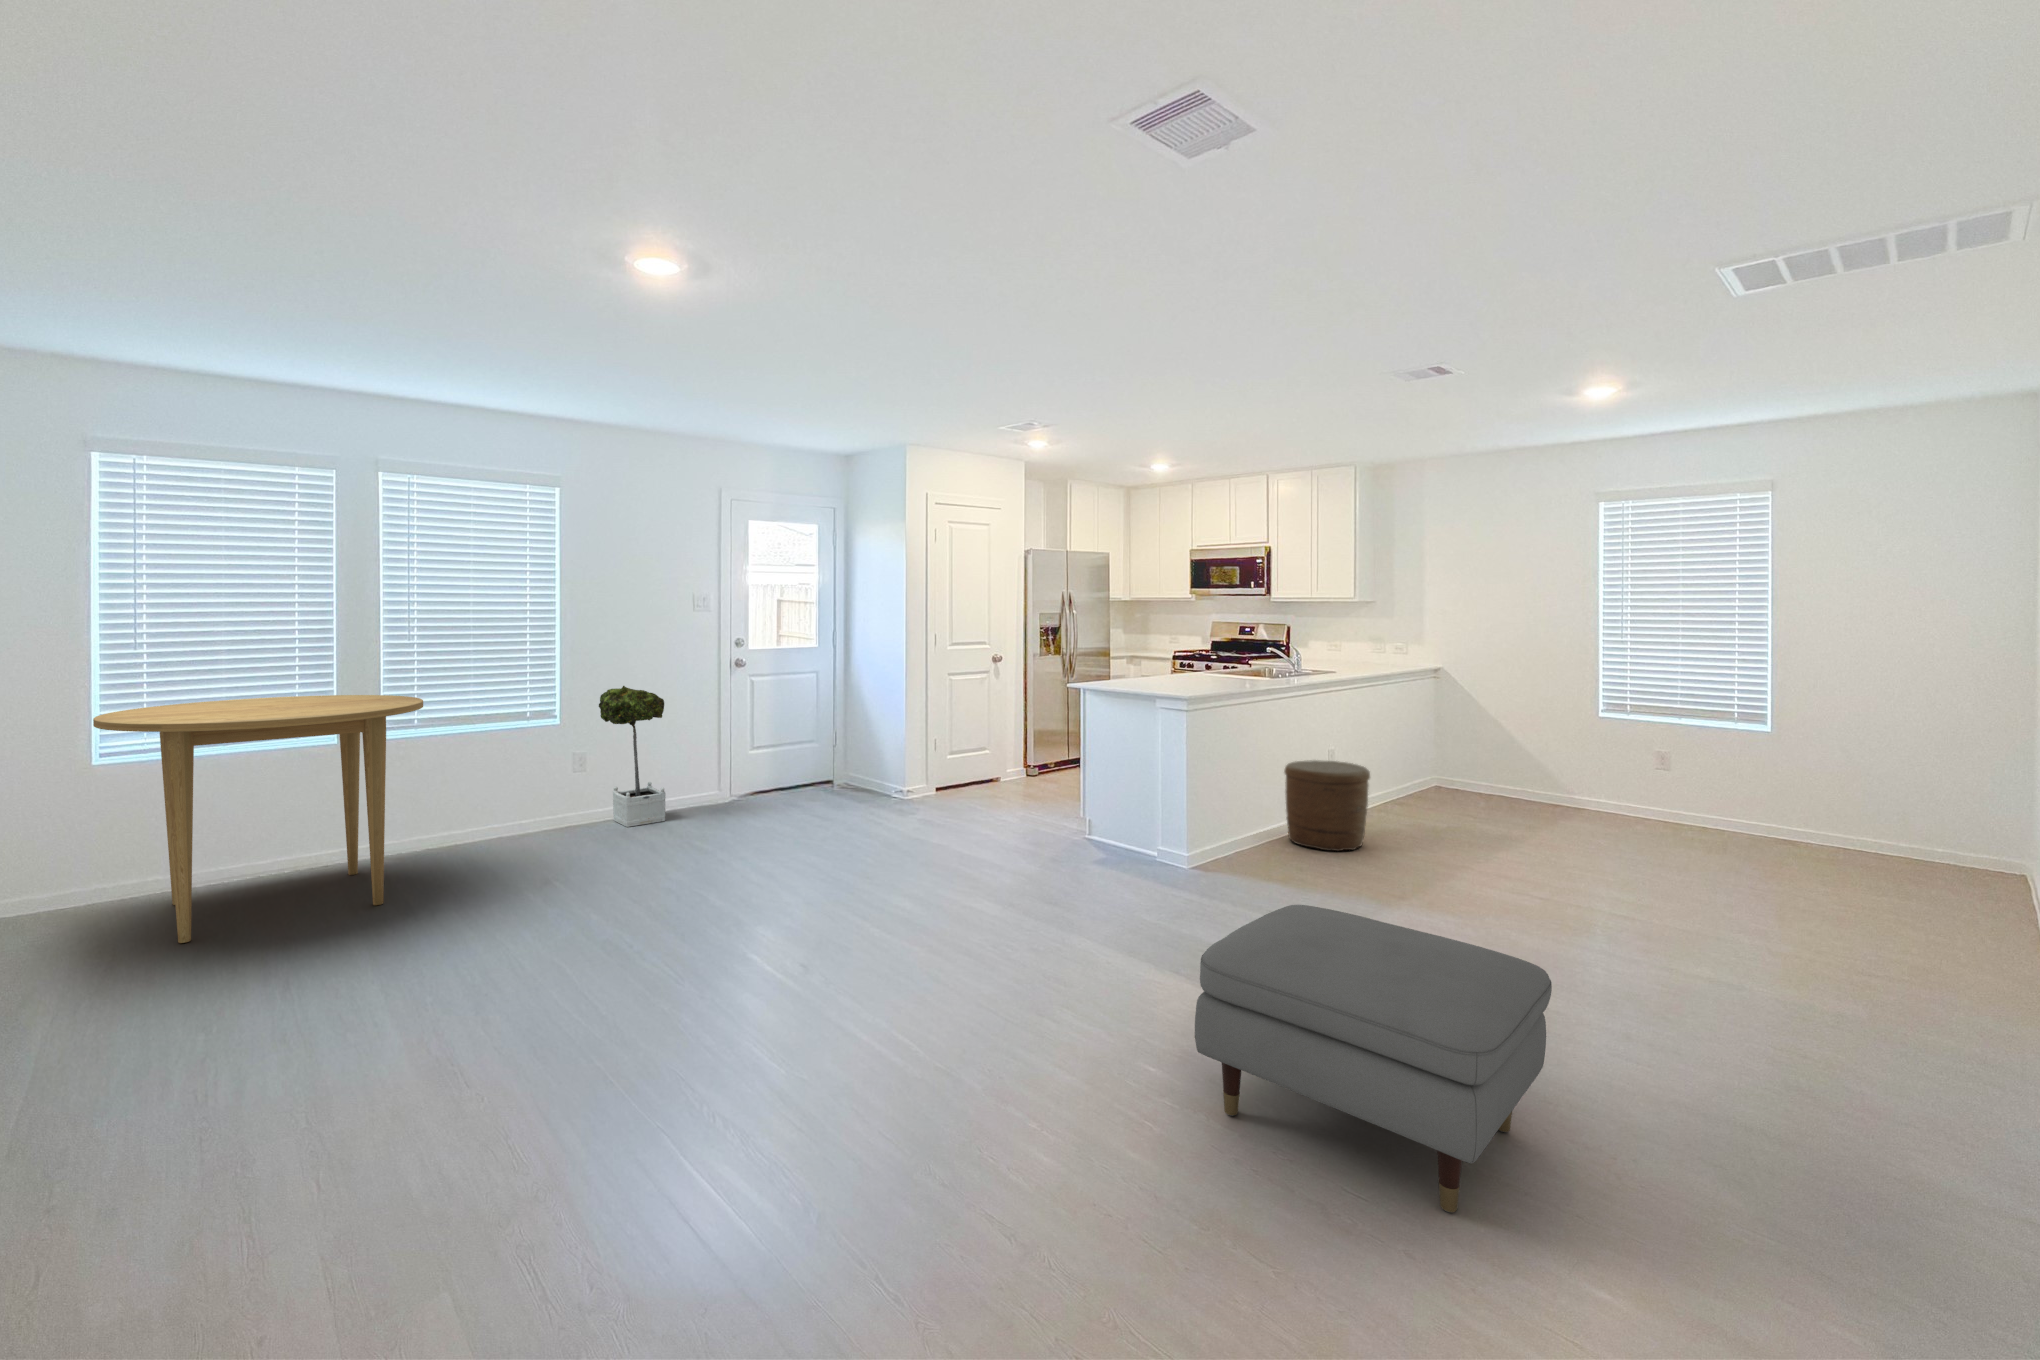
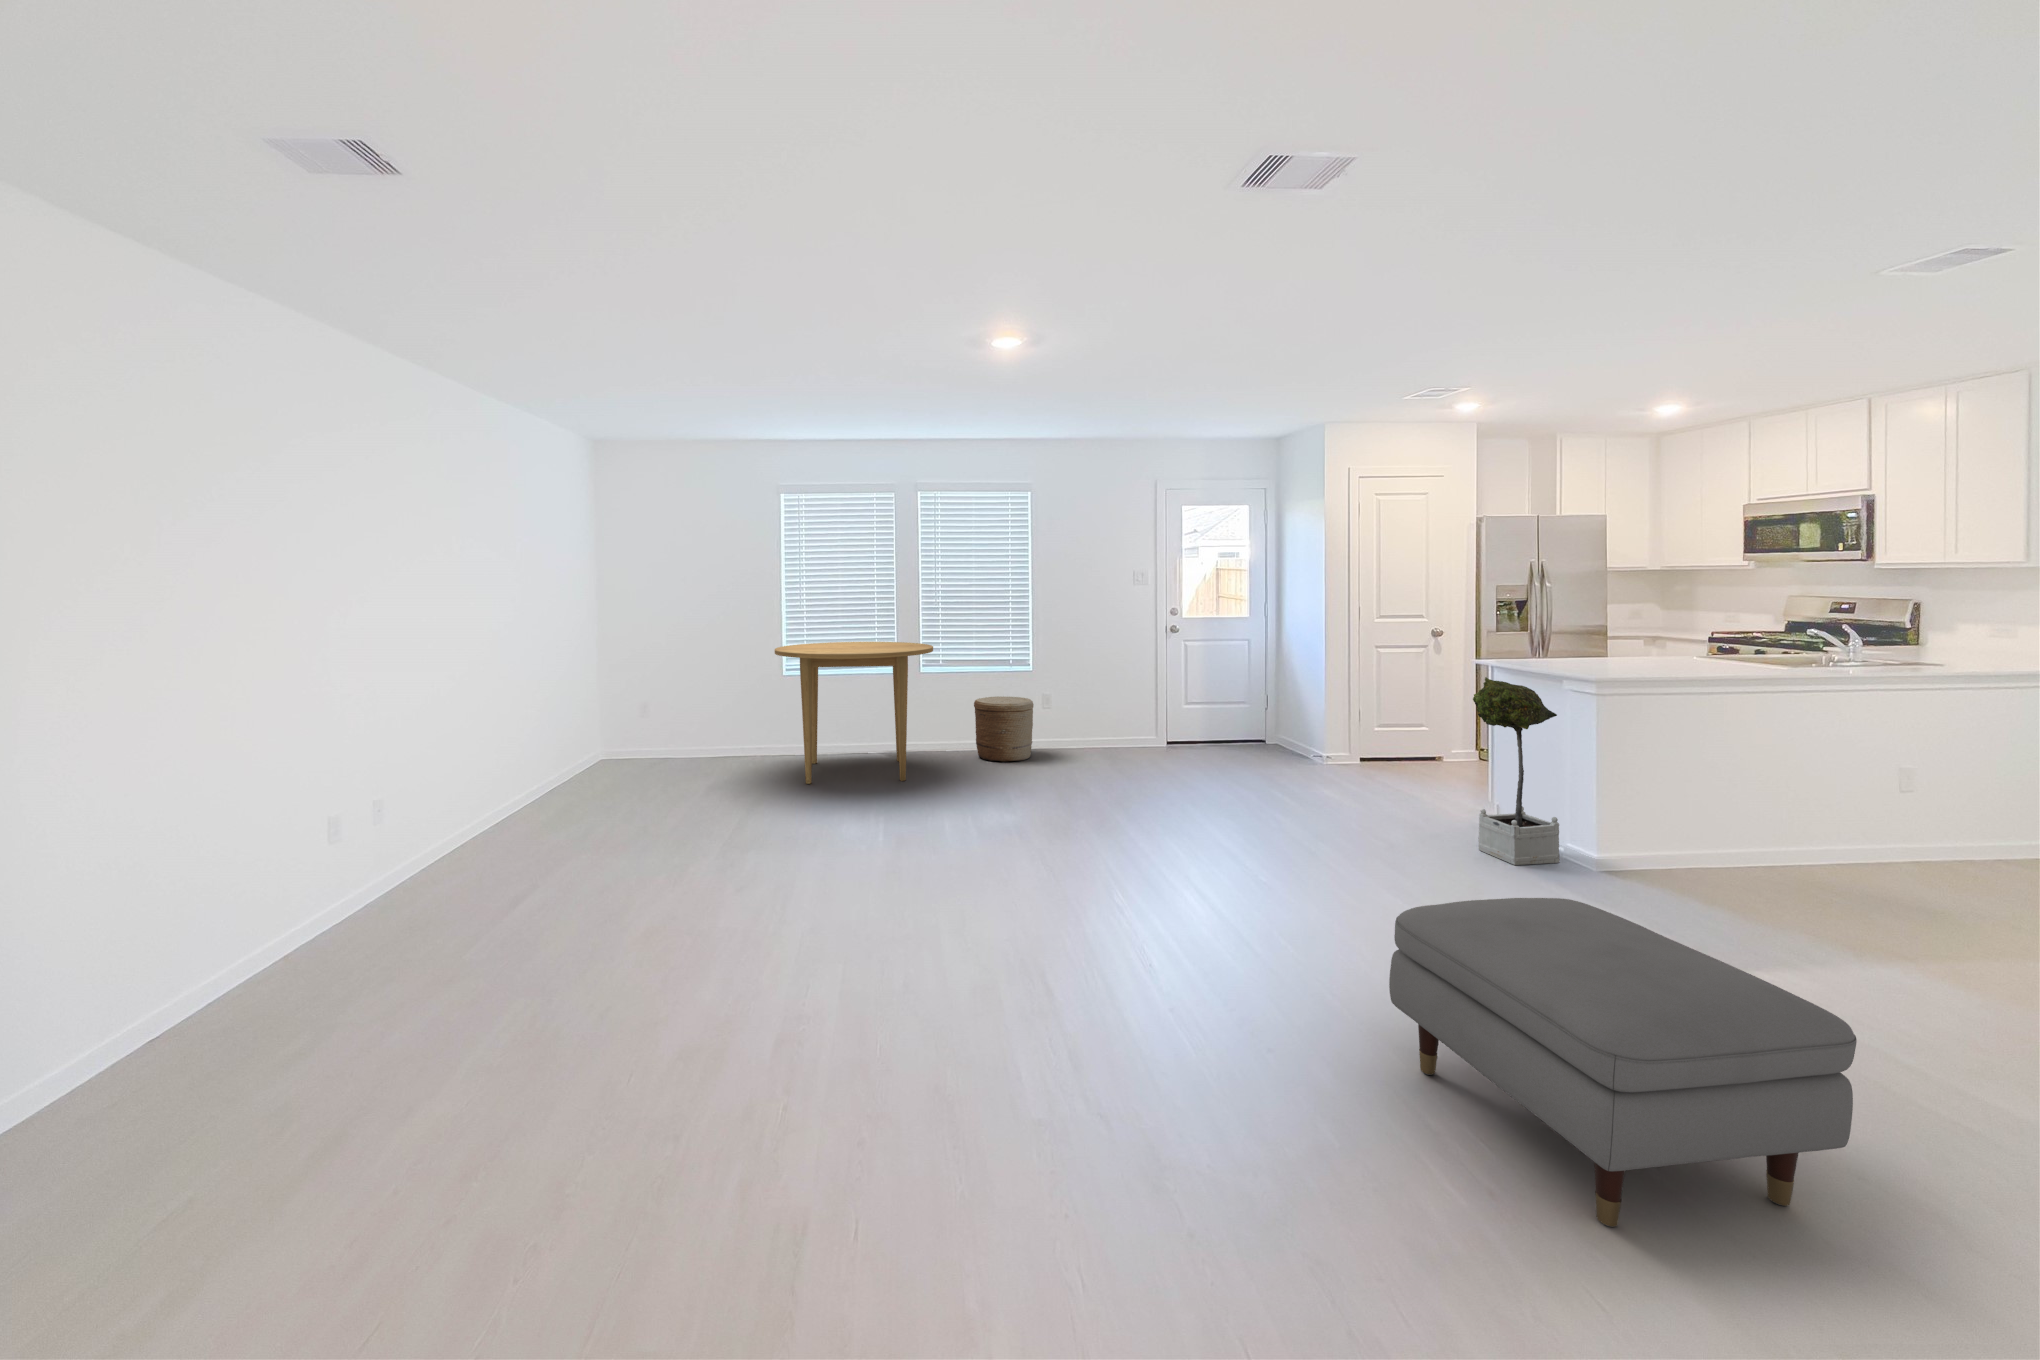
potted tree: present [599,686,666,827] -> present [1473,677,1559,865]
woven basket: present [1284,760,1370,851] -> present [974,696,1034,762]

